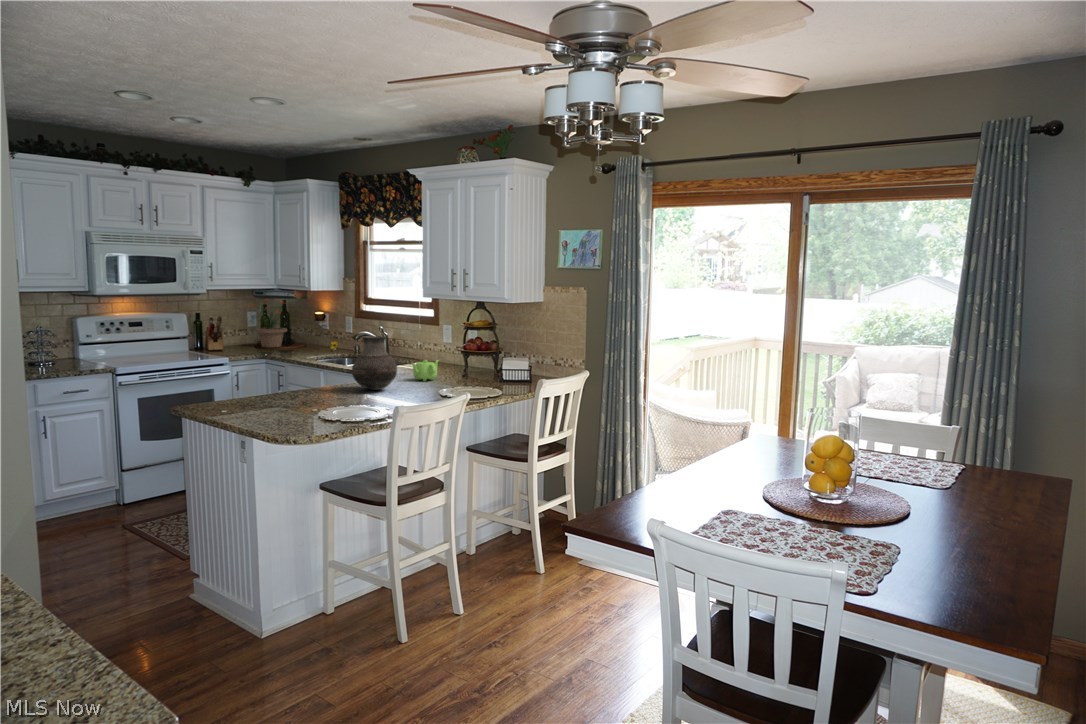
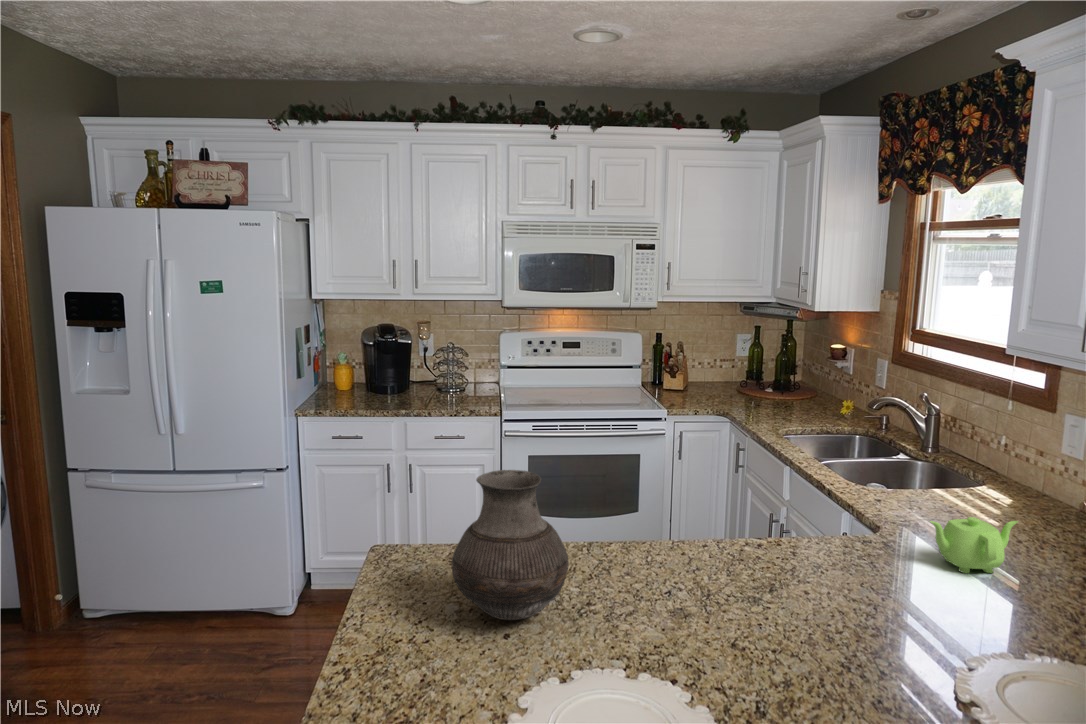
potted plant: present [252,299,289,347] -> none [728,315,790,395]
vase: present [352,336,397,390] -> present [451,470,569,620]

